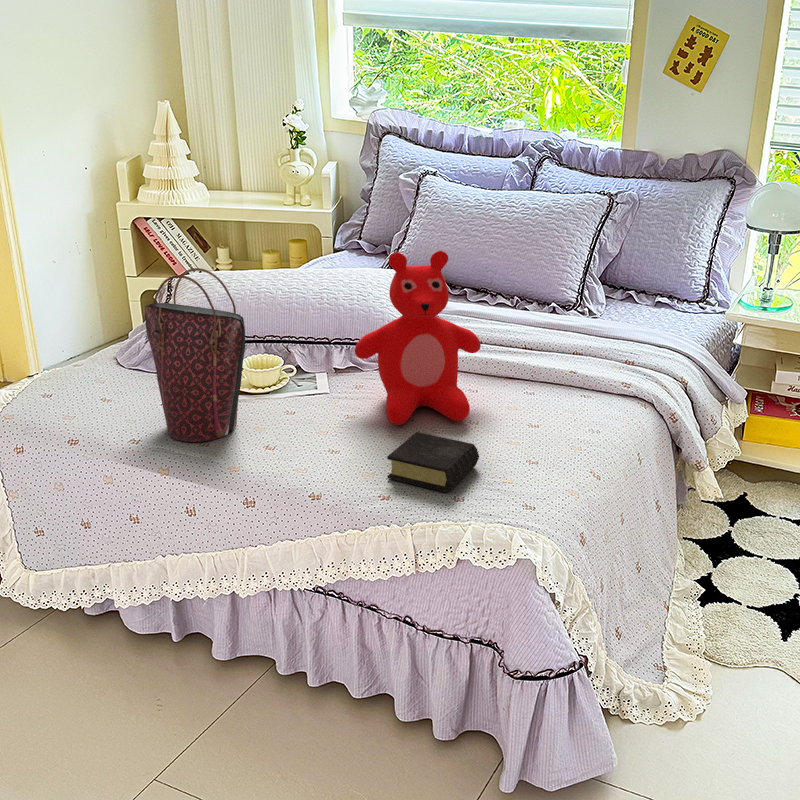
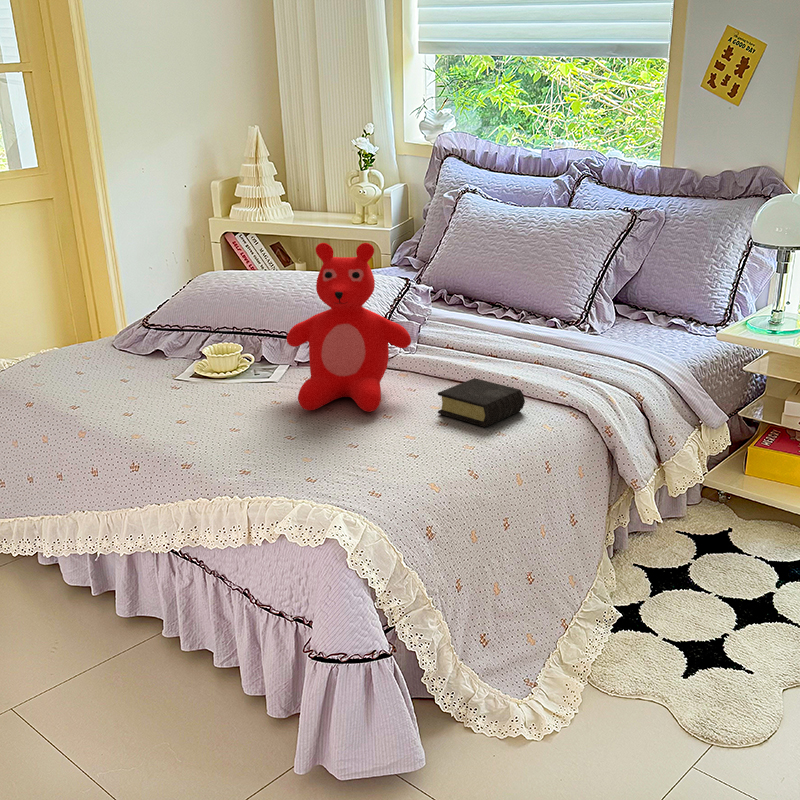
handbag: present [145,268,245,442] -> none [90,249,171,411]
book: present [387,432,479,492] -> present [438,378,525,427]

